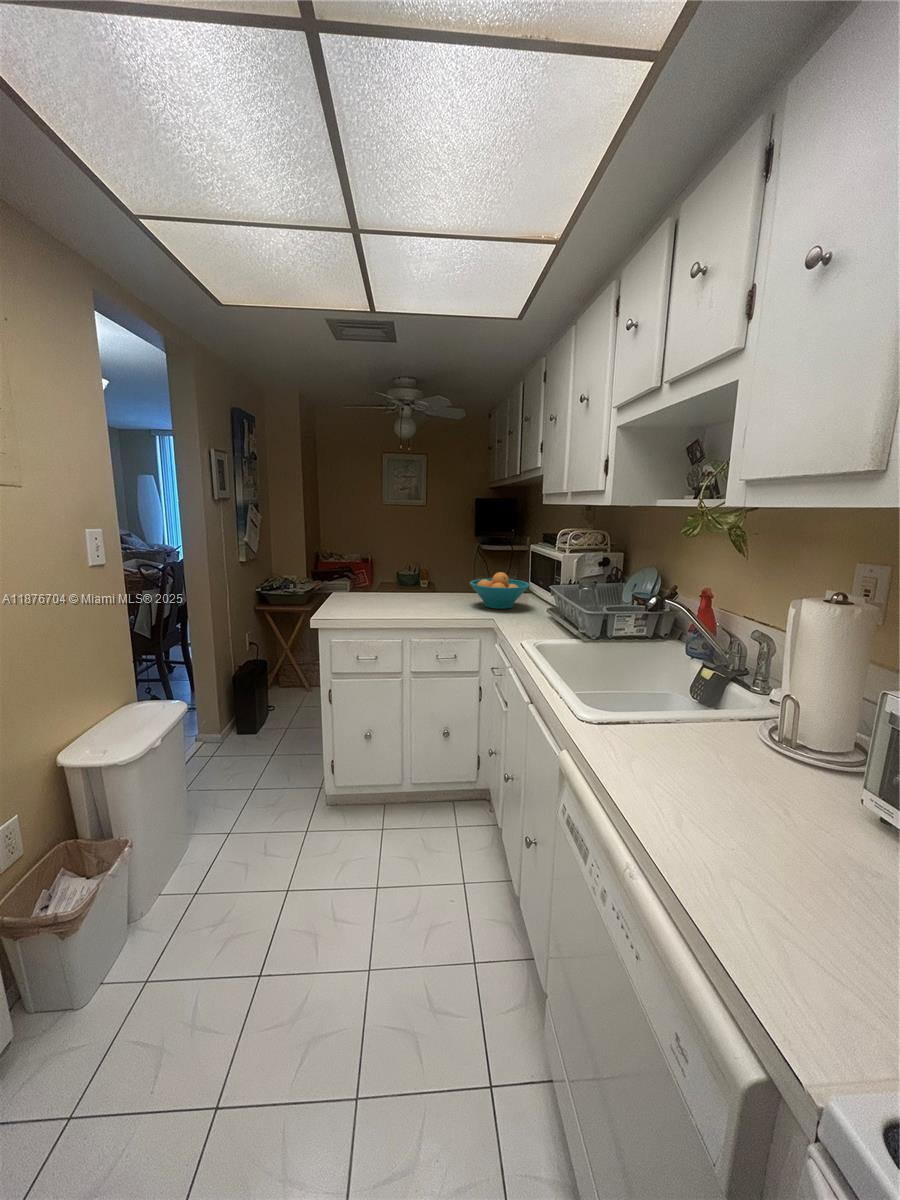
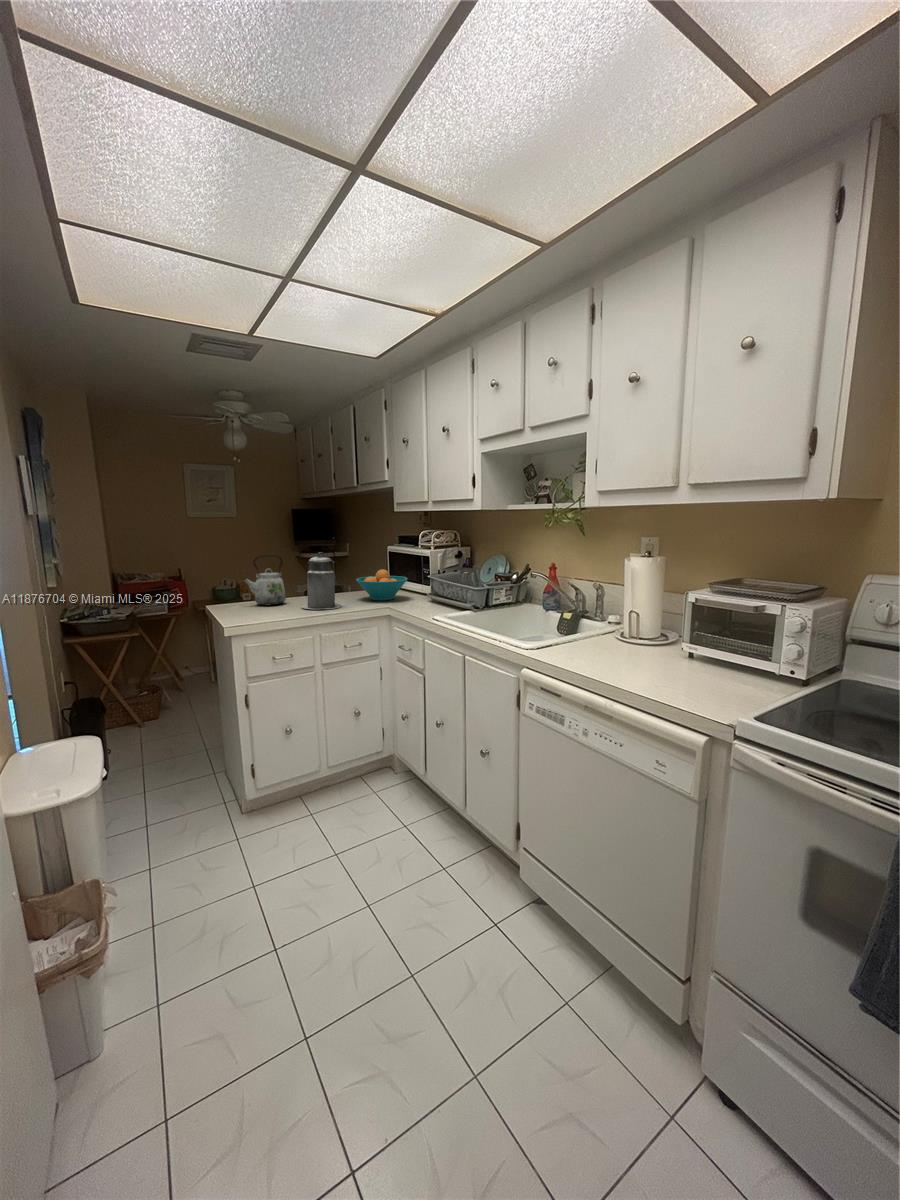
kettle: none [355,548,398,600] -> present [243,555,286,605]
canister: none [400,549,442,613] -> present [302,552,341,609]

